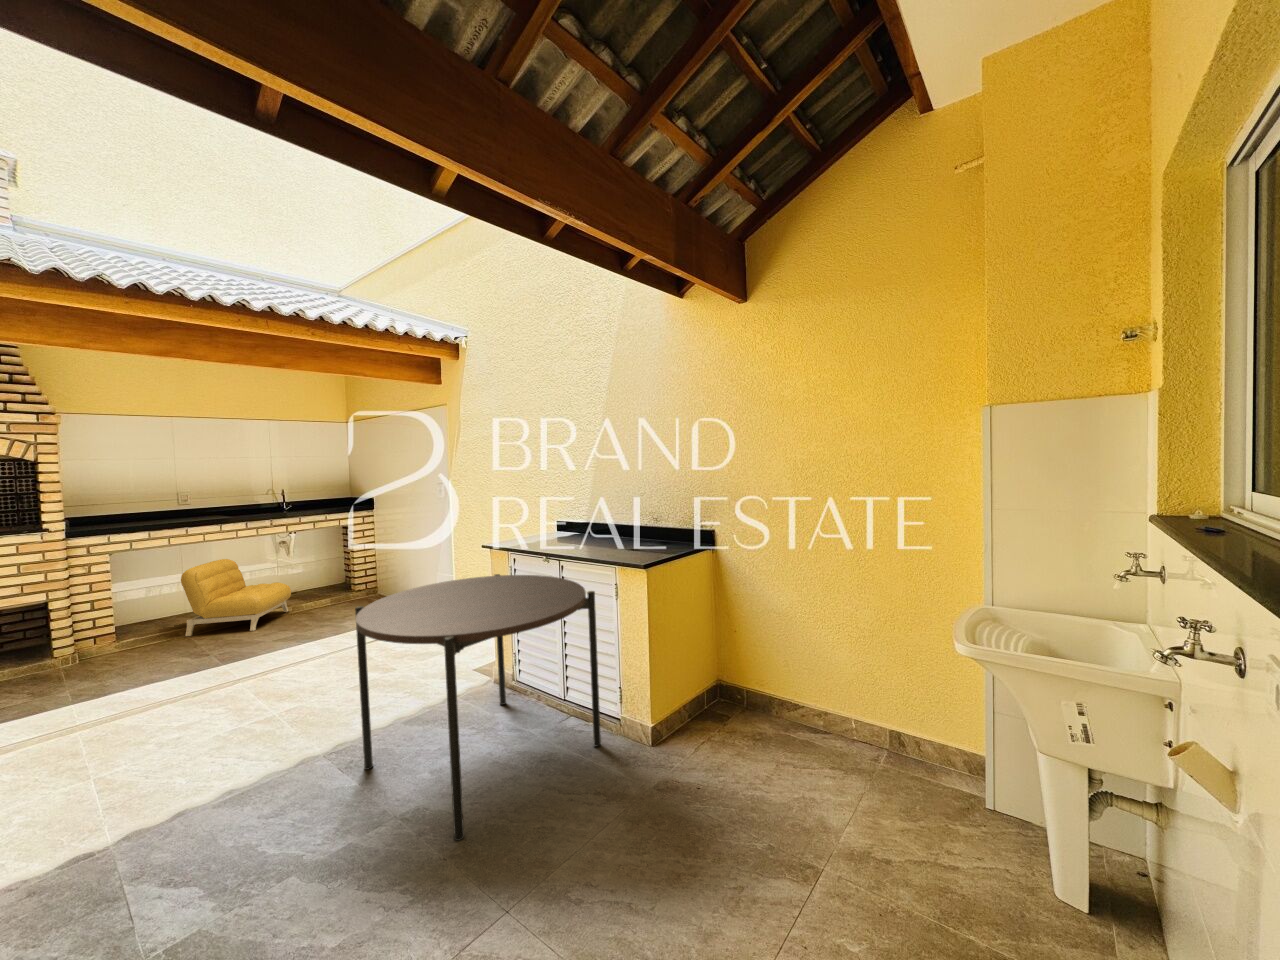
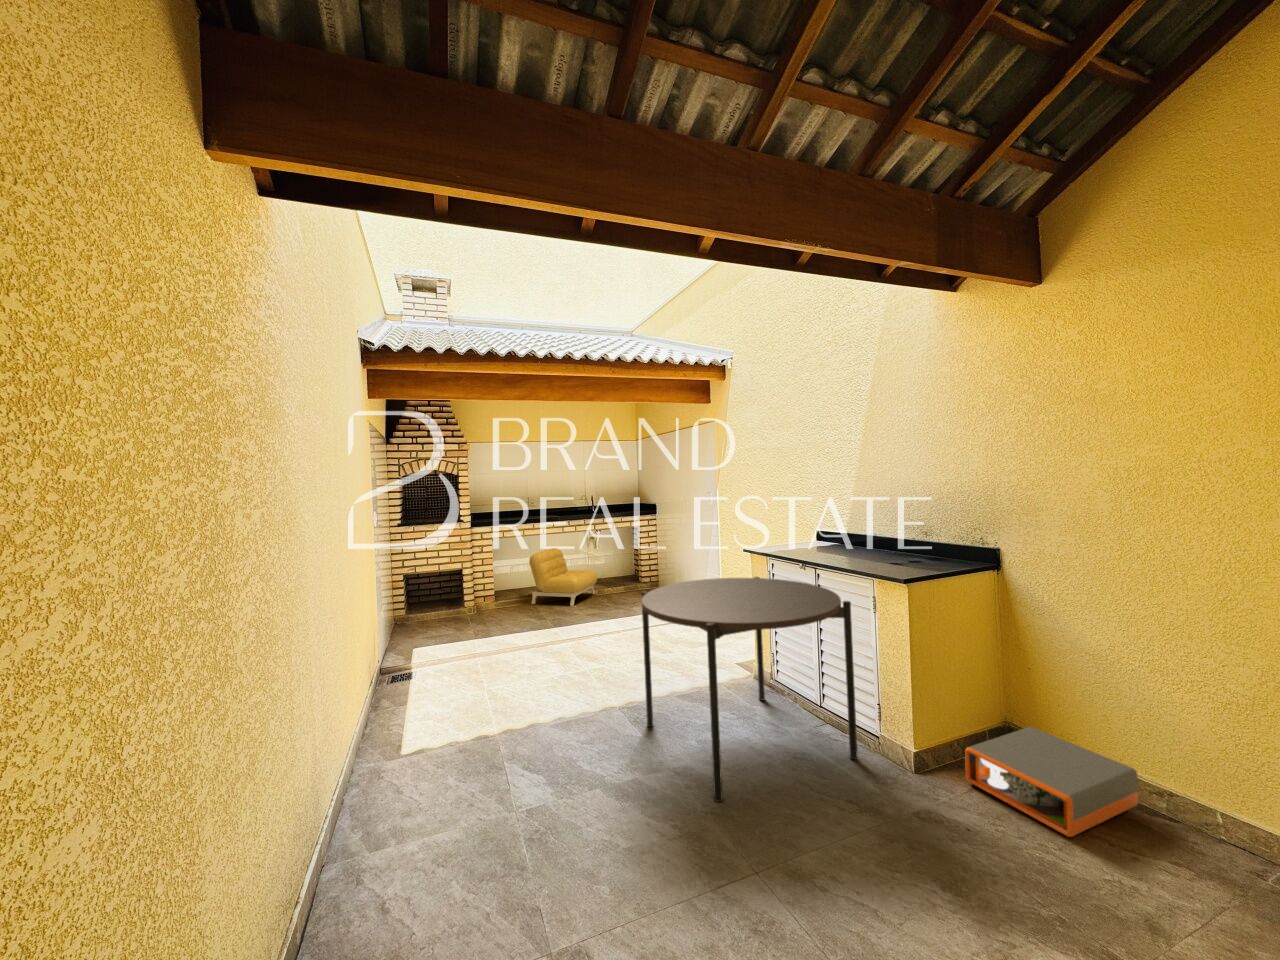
storage box: none [691,679,804,769] -> present [965,727,1138,837]

